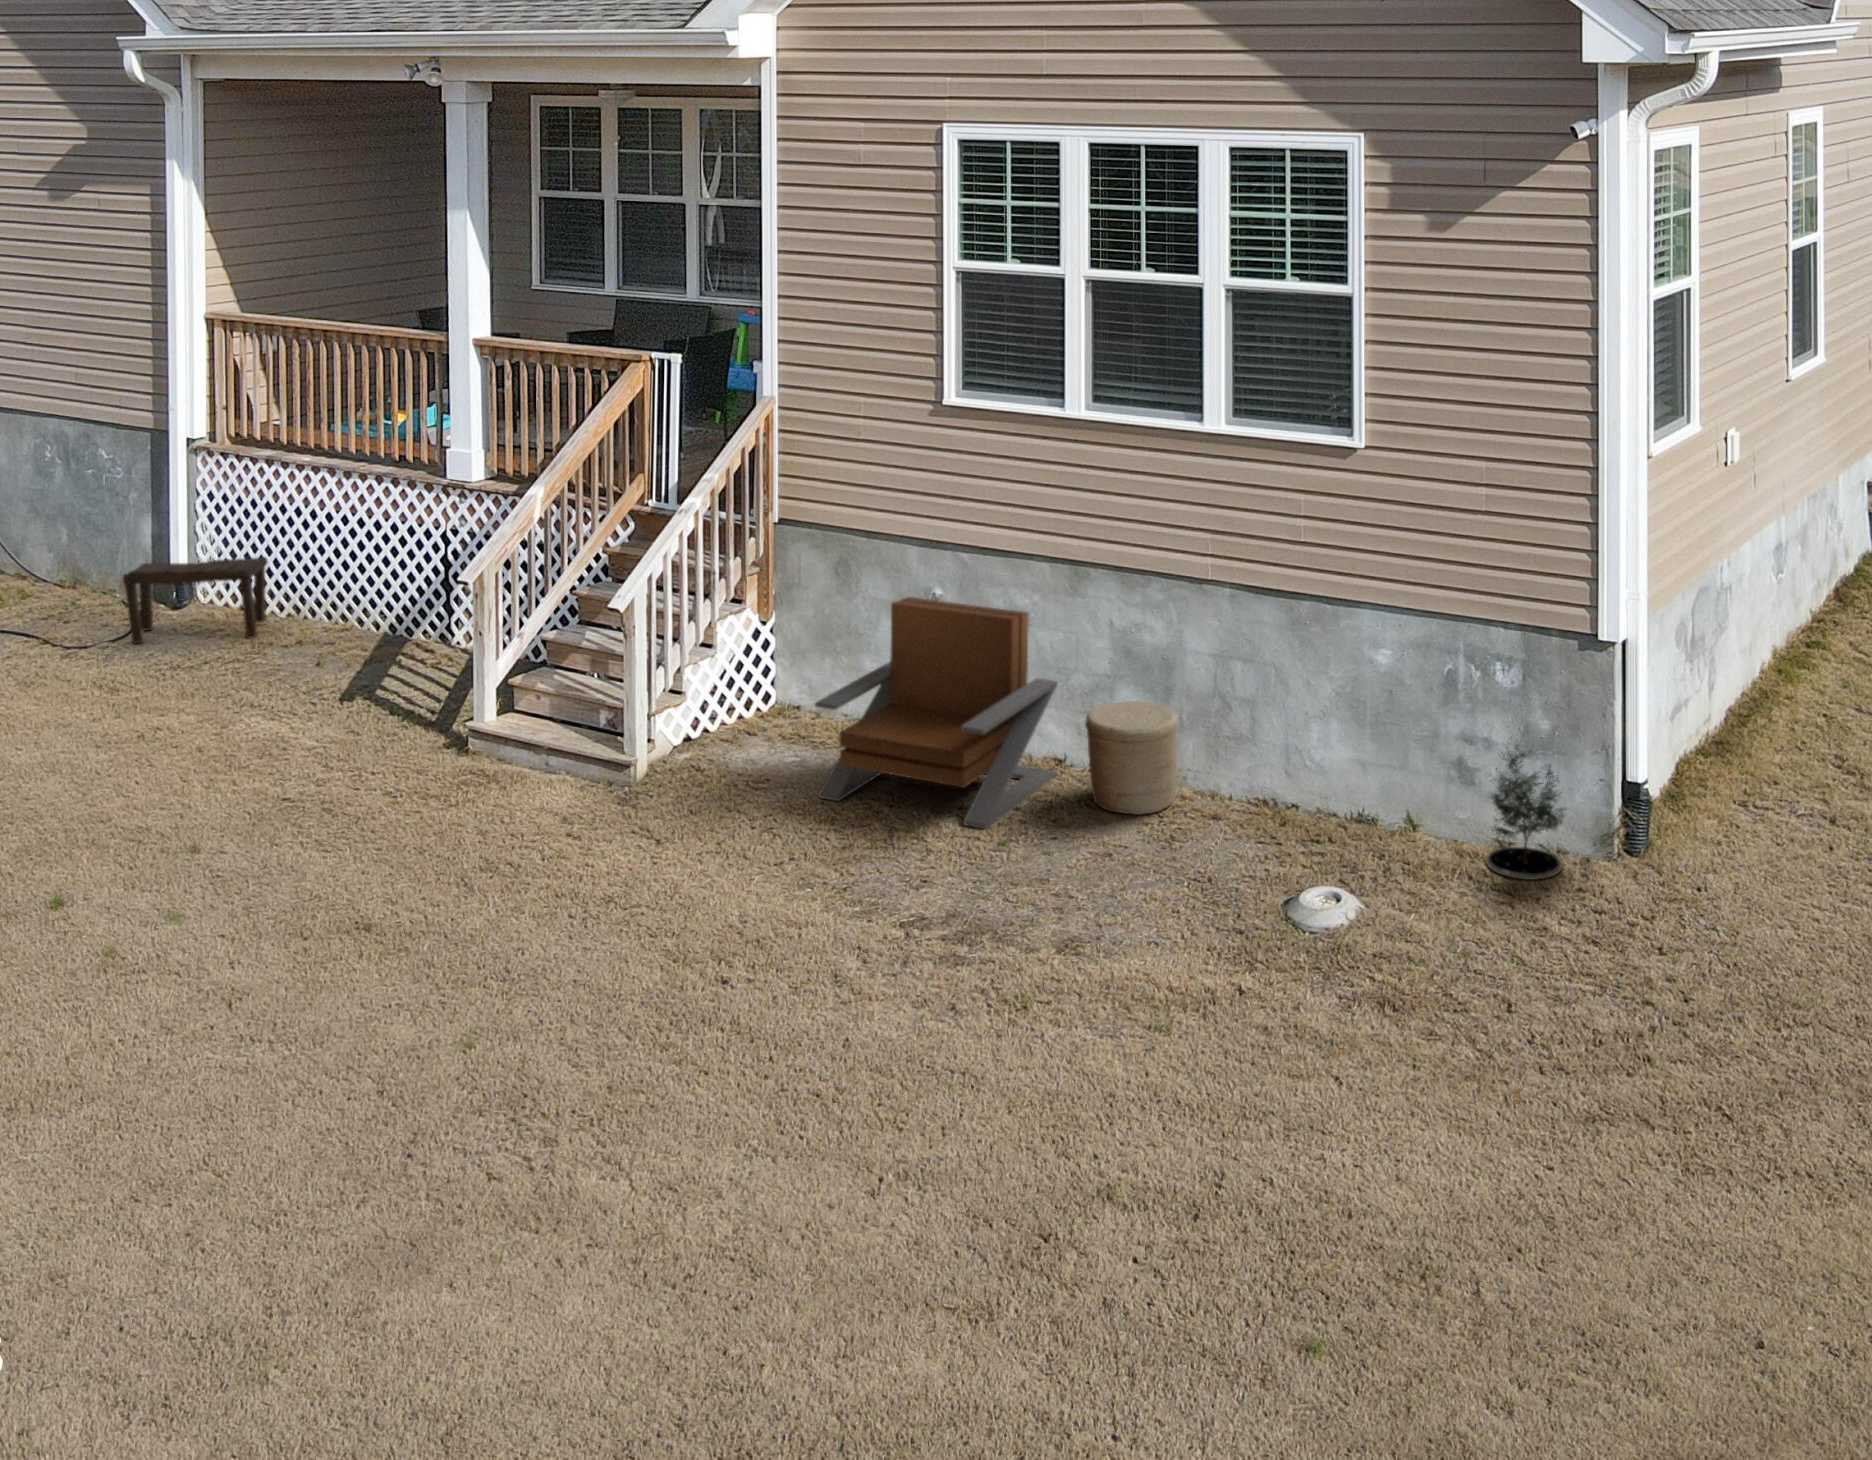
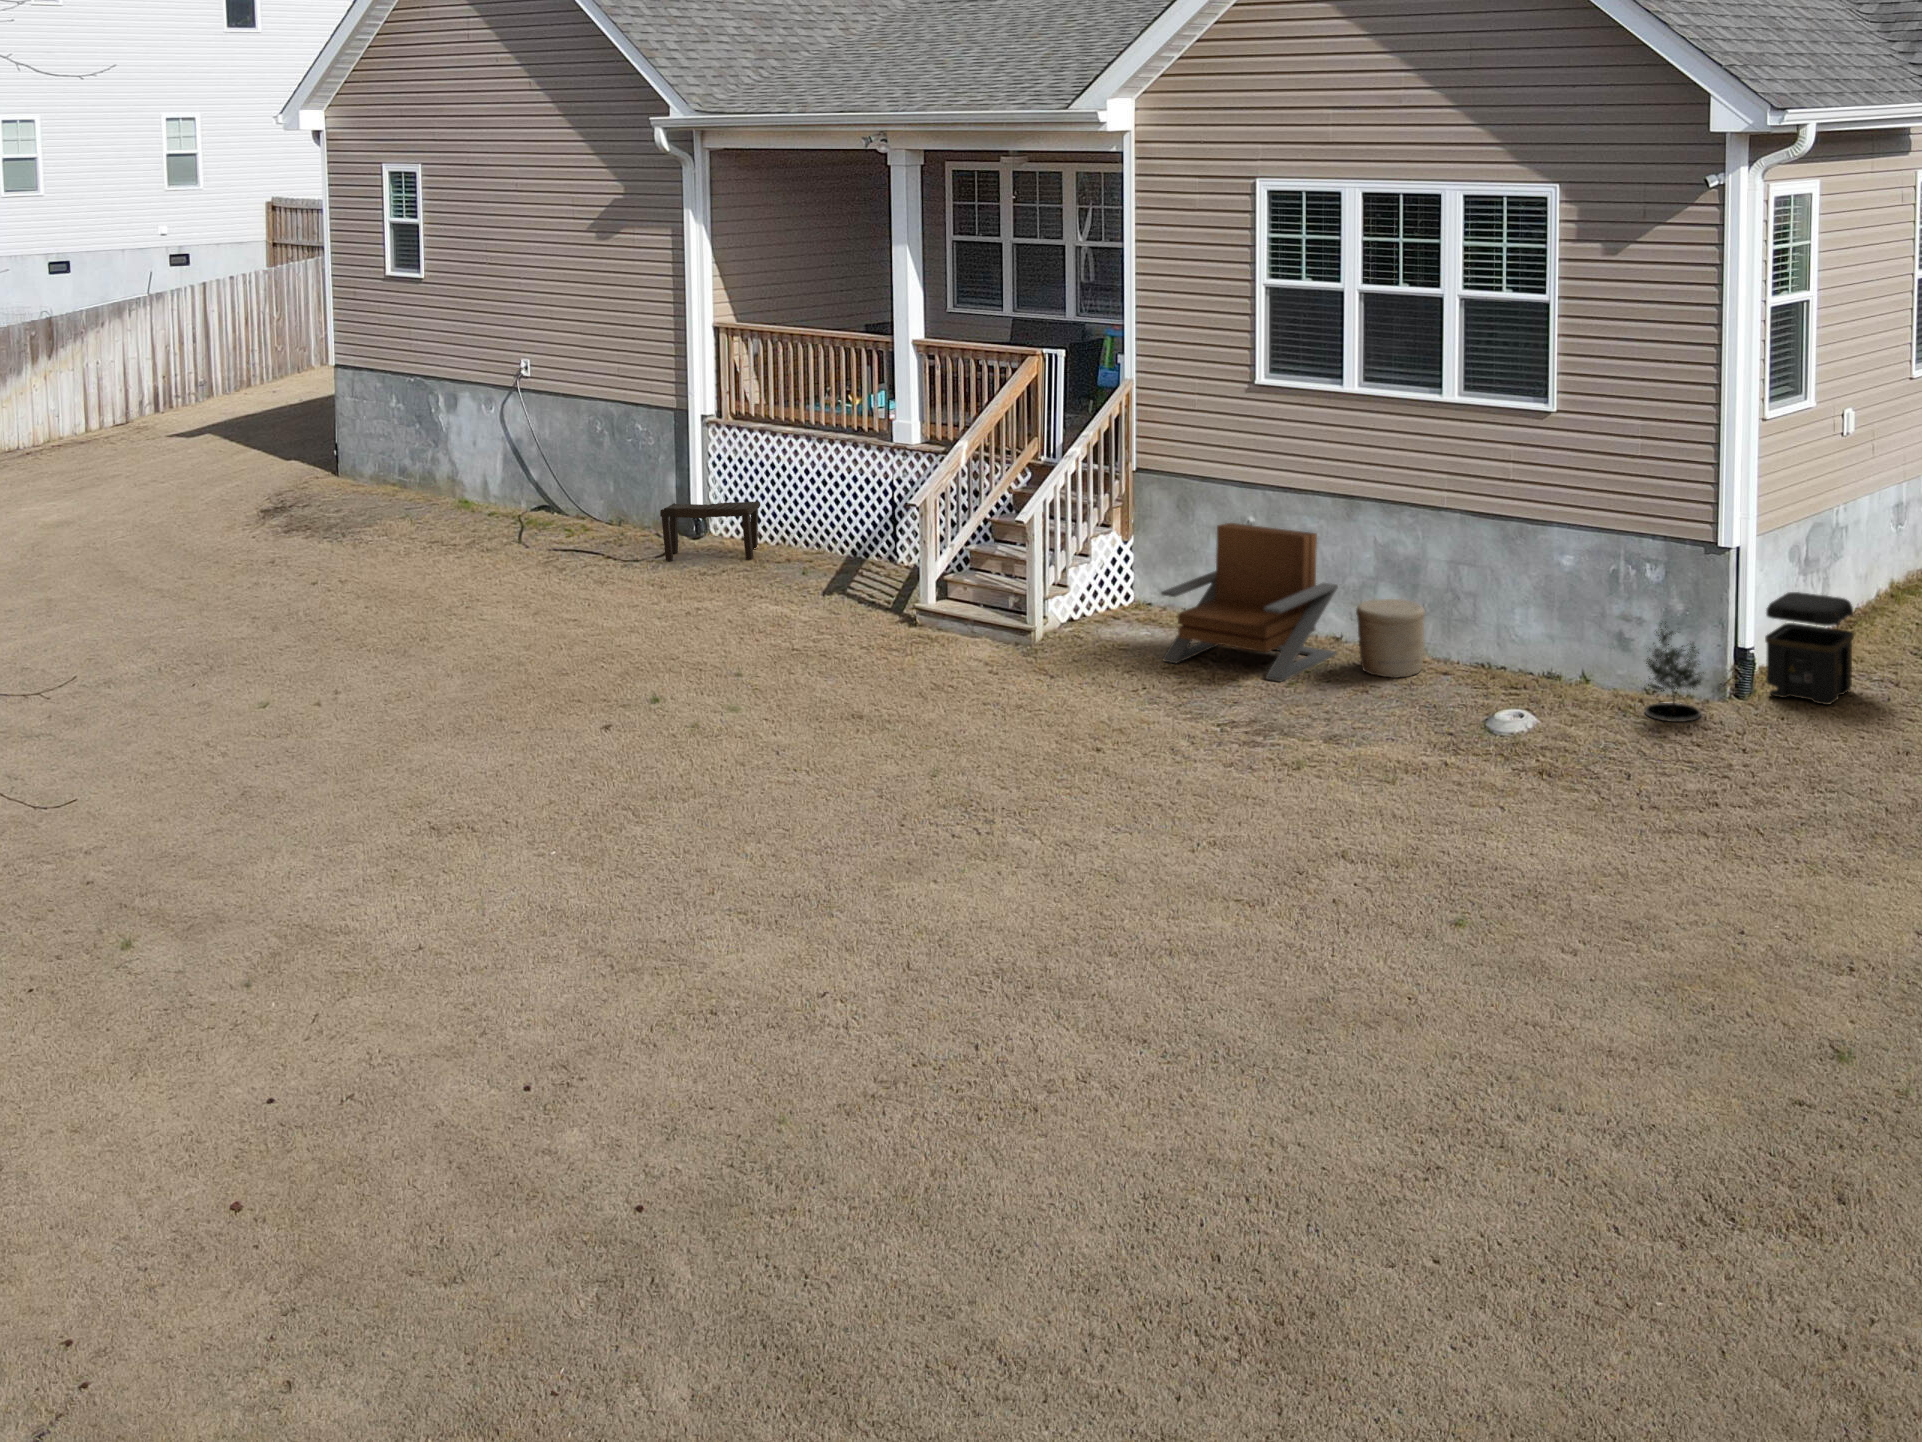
toolbox: none [1636,682,1747,840] -> present [1765,592,1854,704]

